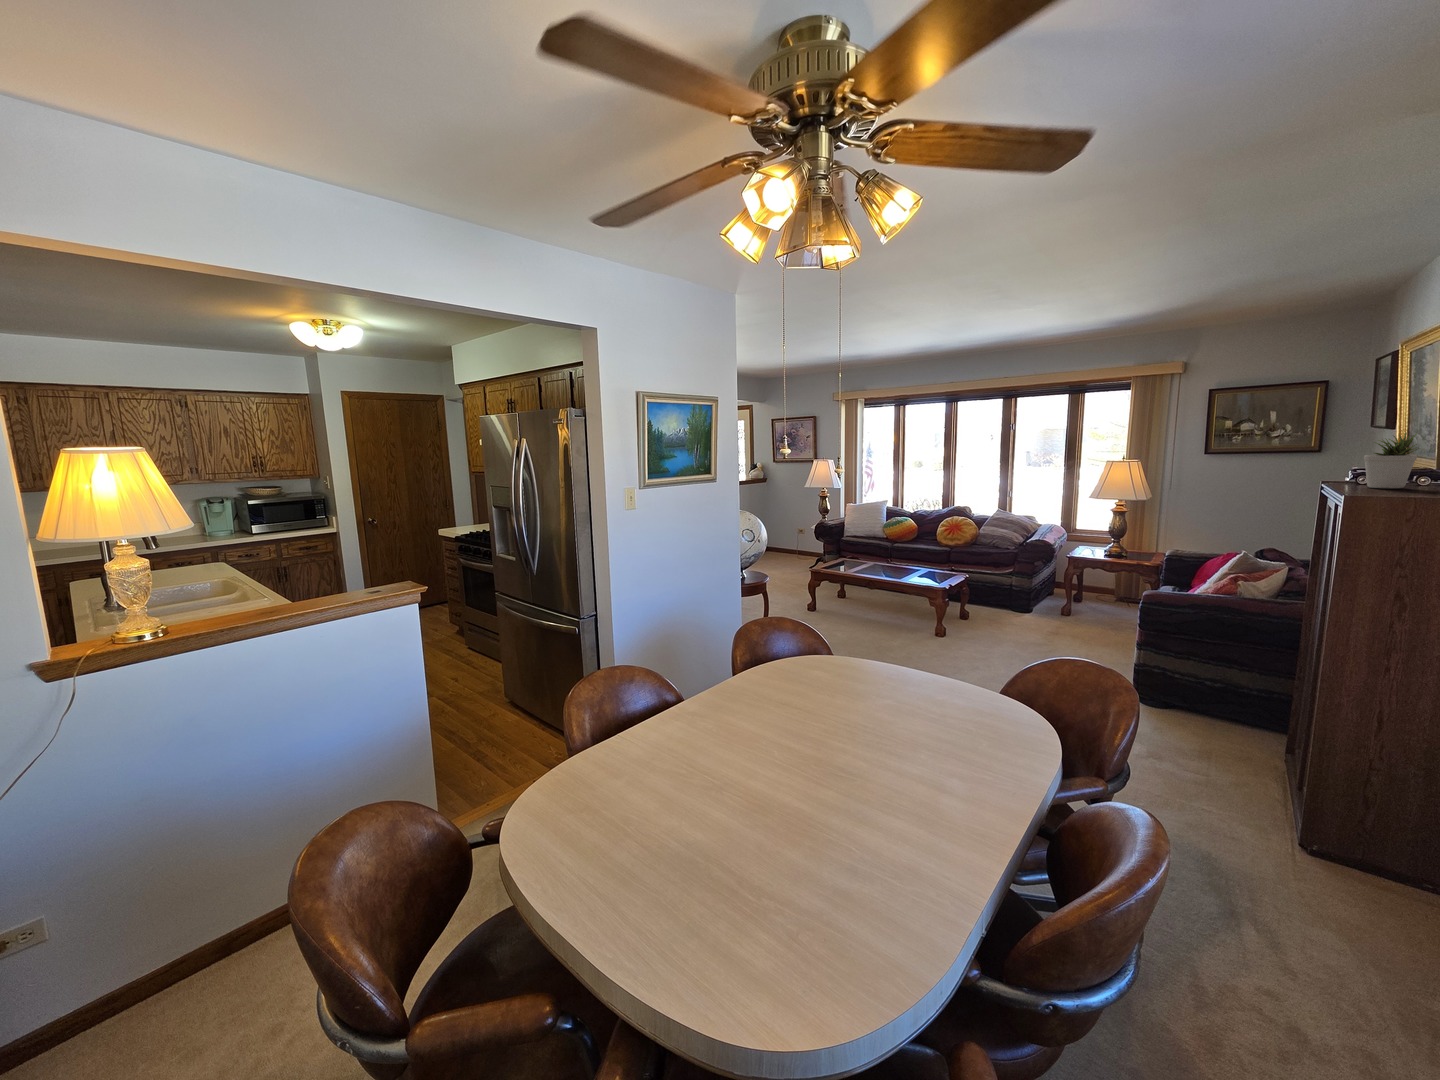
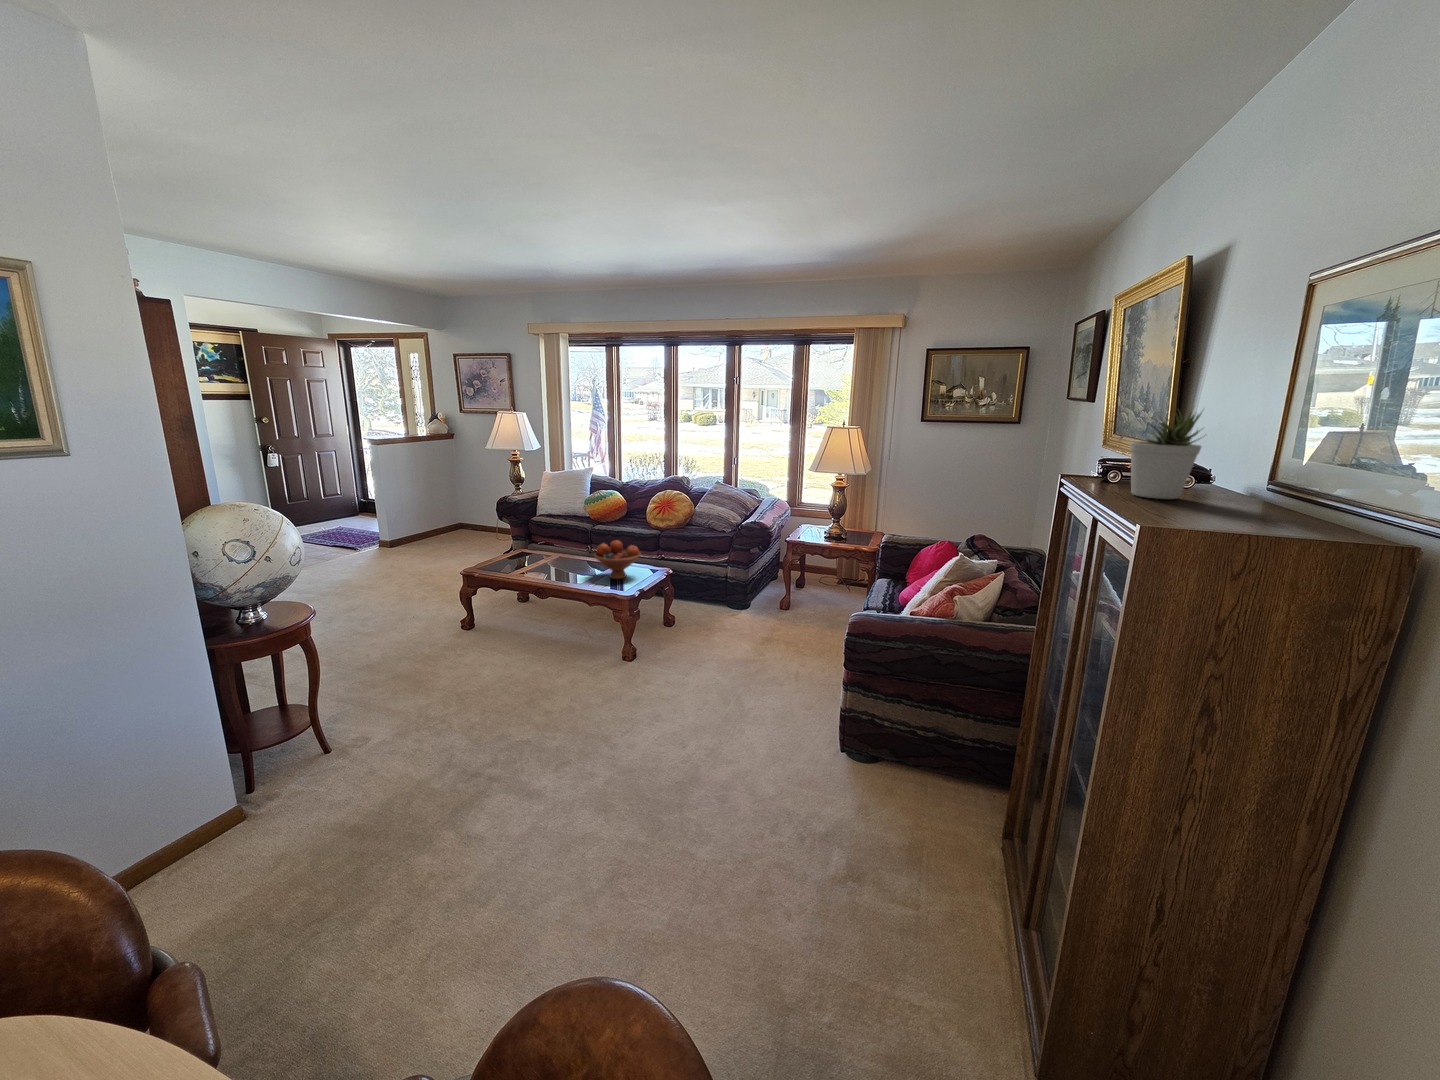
fruit bowl: none [907,551,944,580] -> present [594,540,641,579]

